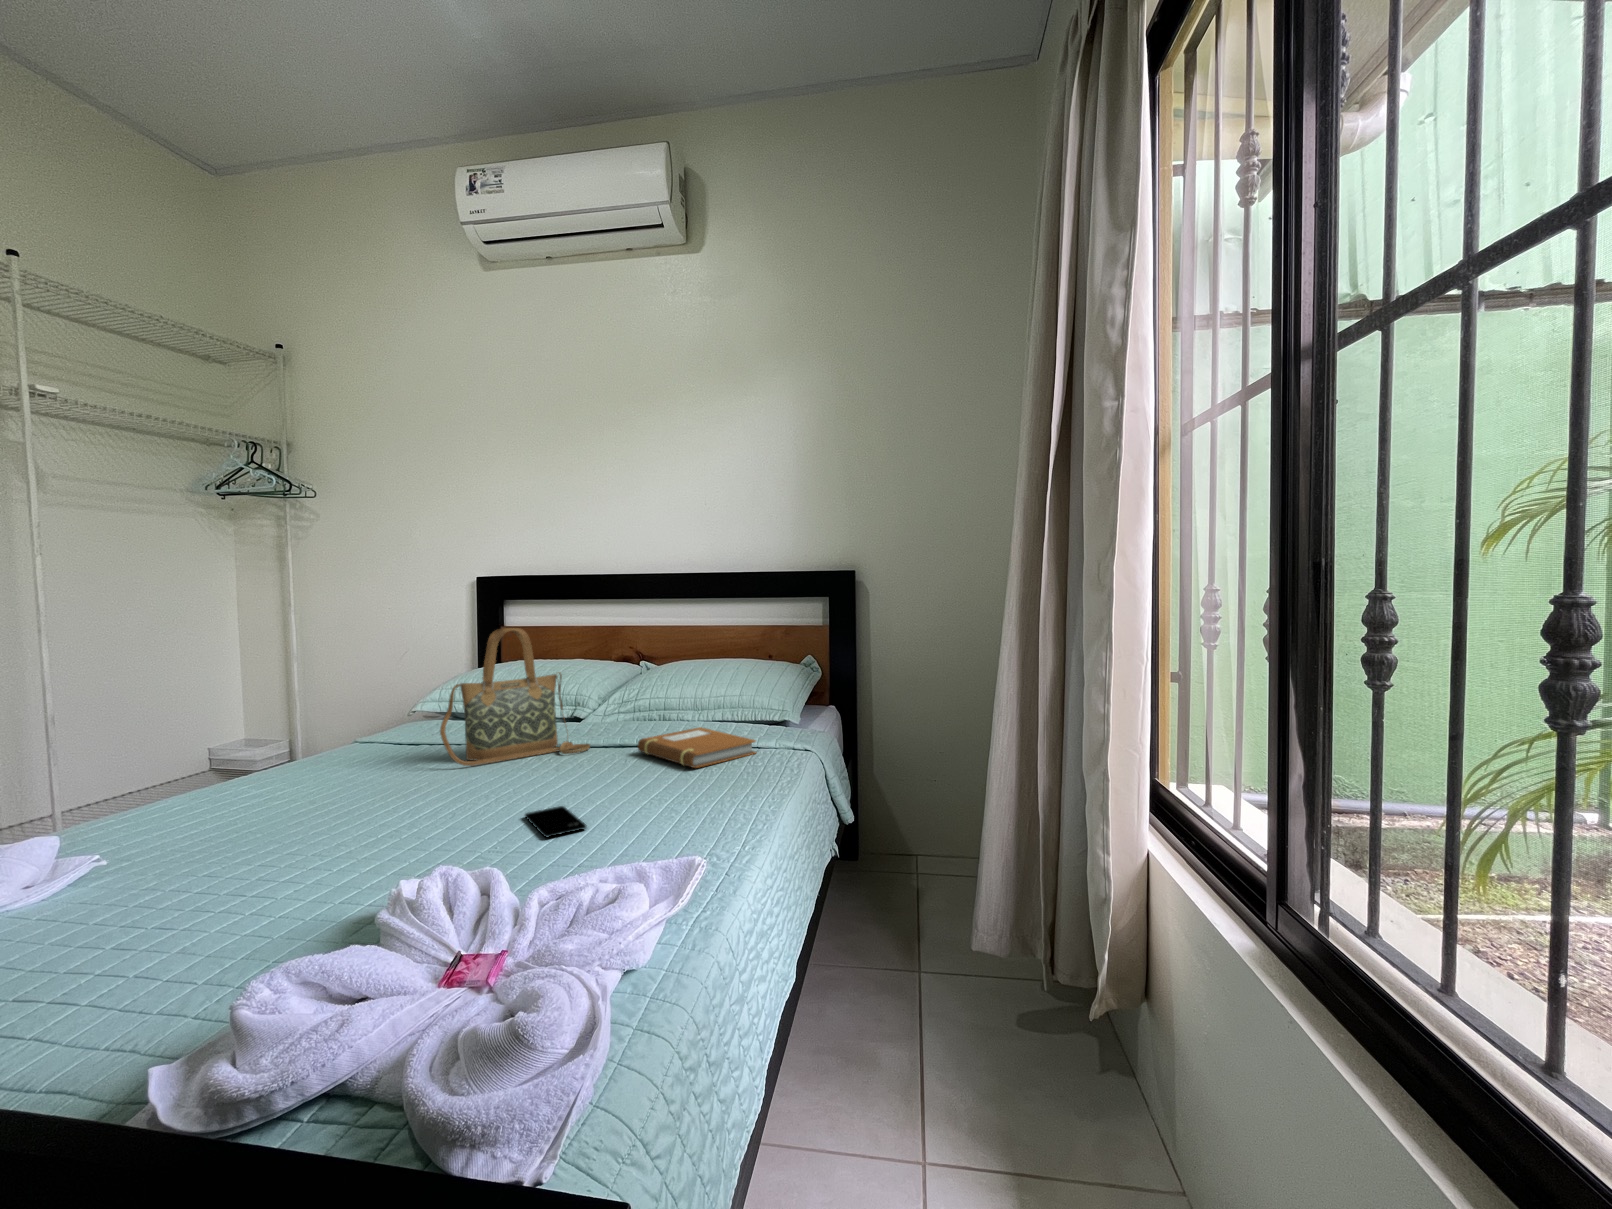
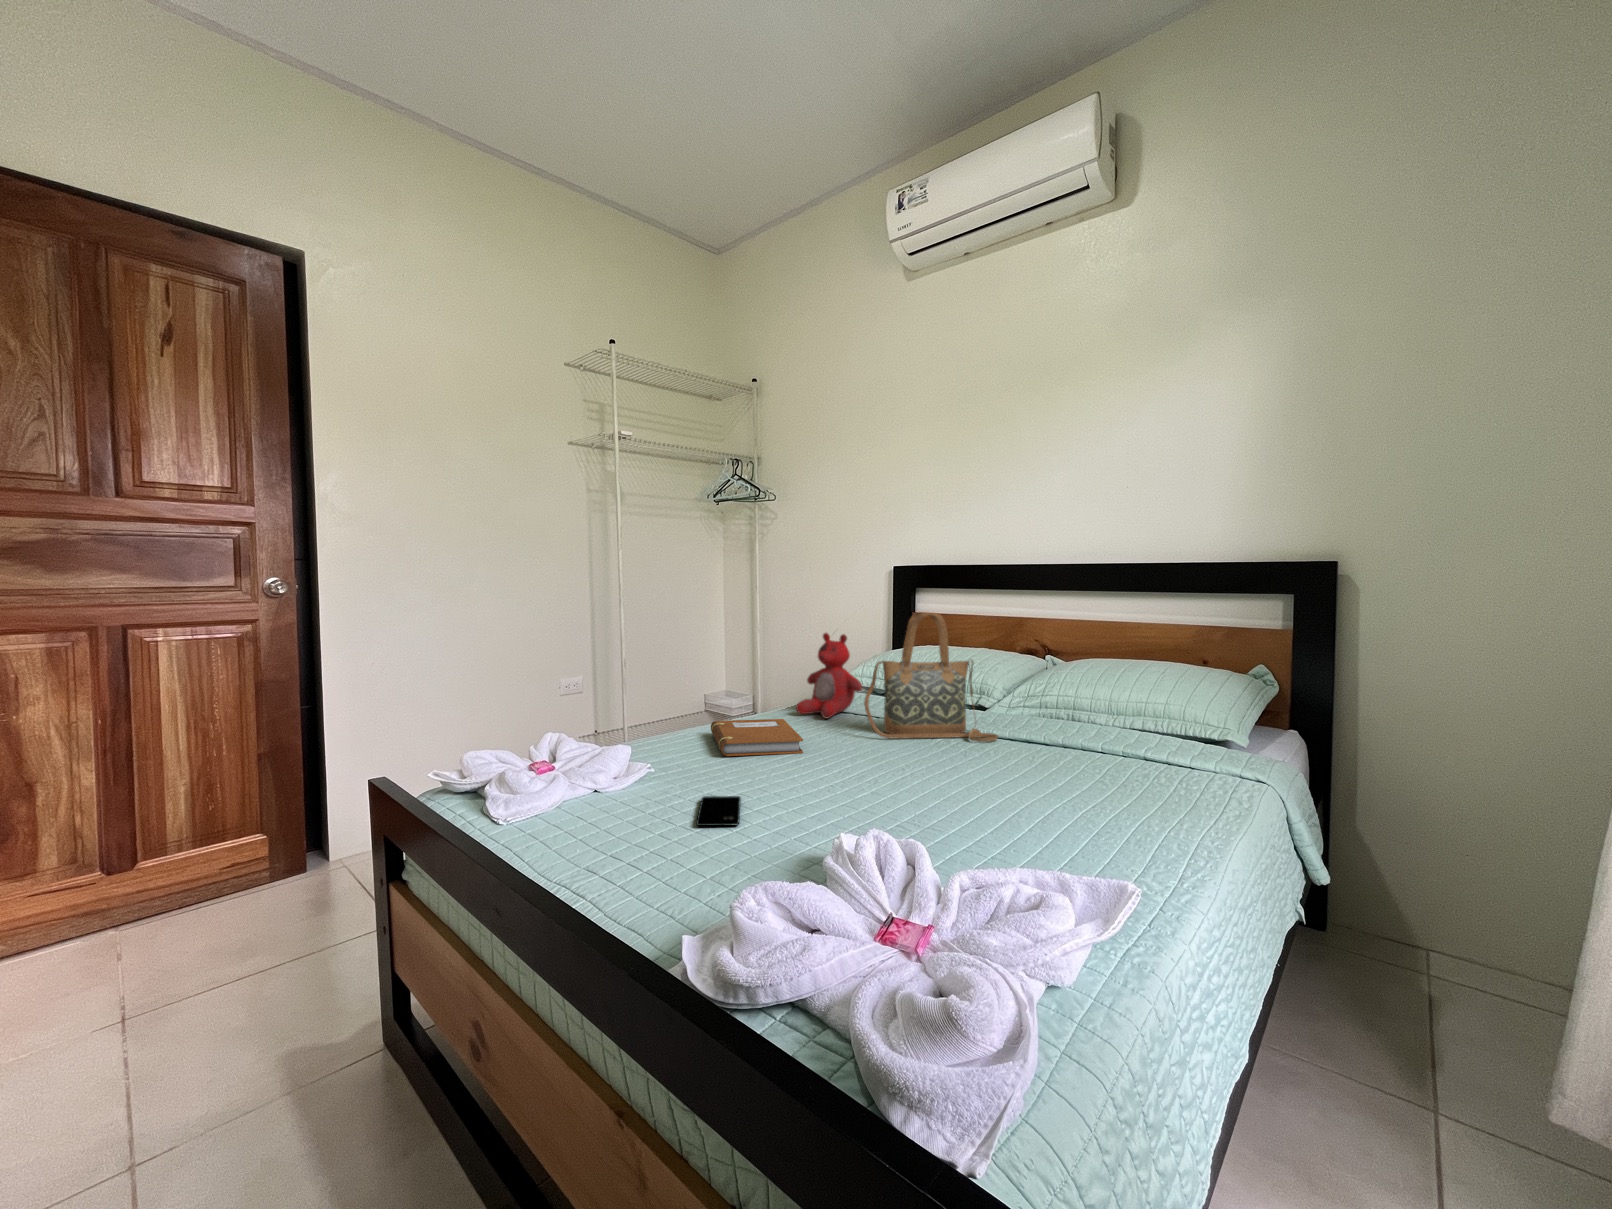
stuffed bear: none [355,659,439,755] -> present [796,633,862,718]
notebook: present [638,727,757,768] -> present [711,719,803,756]
smartphone: present [525,806,586,837] -> present [696,796,741,826]

